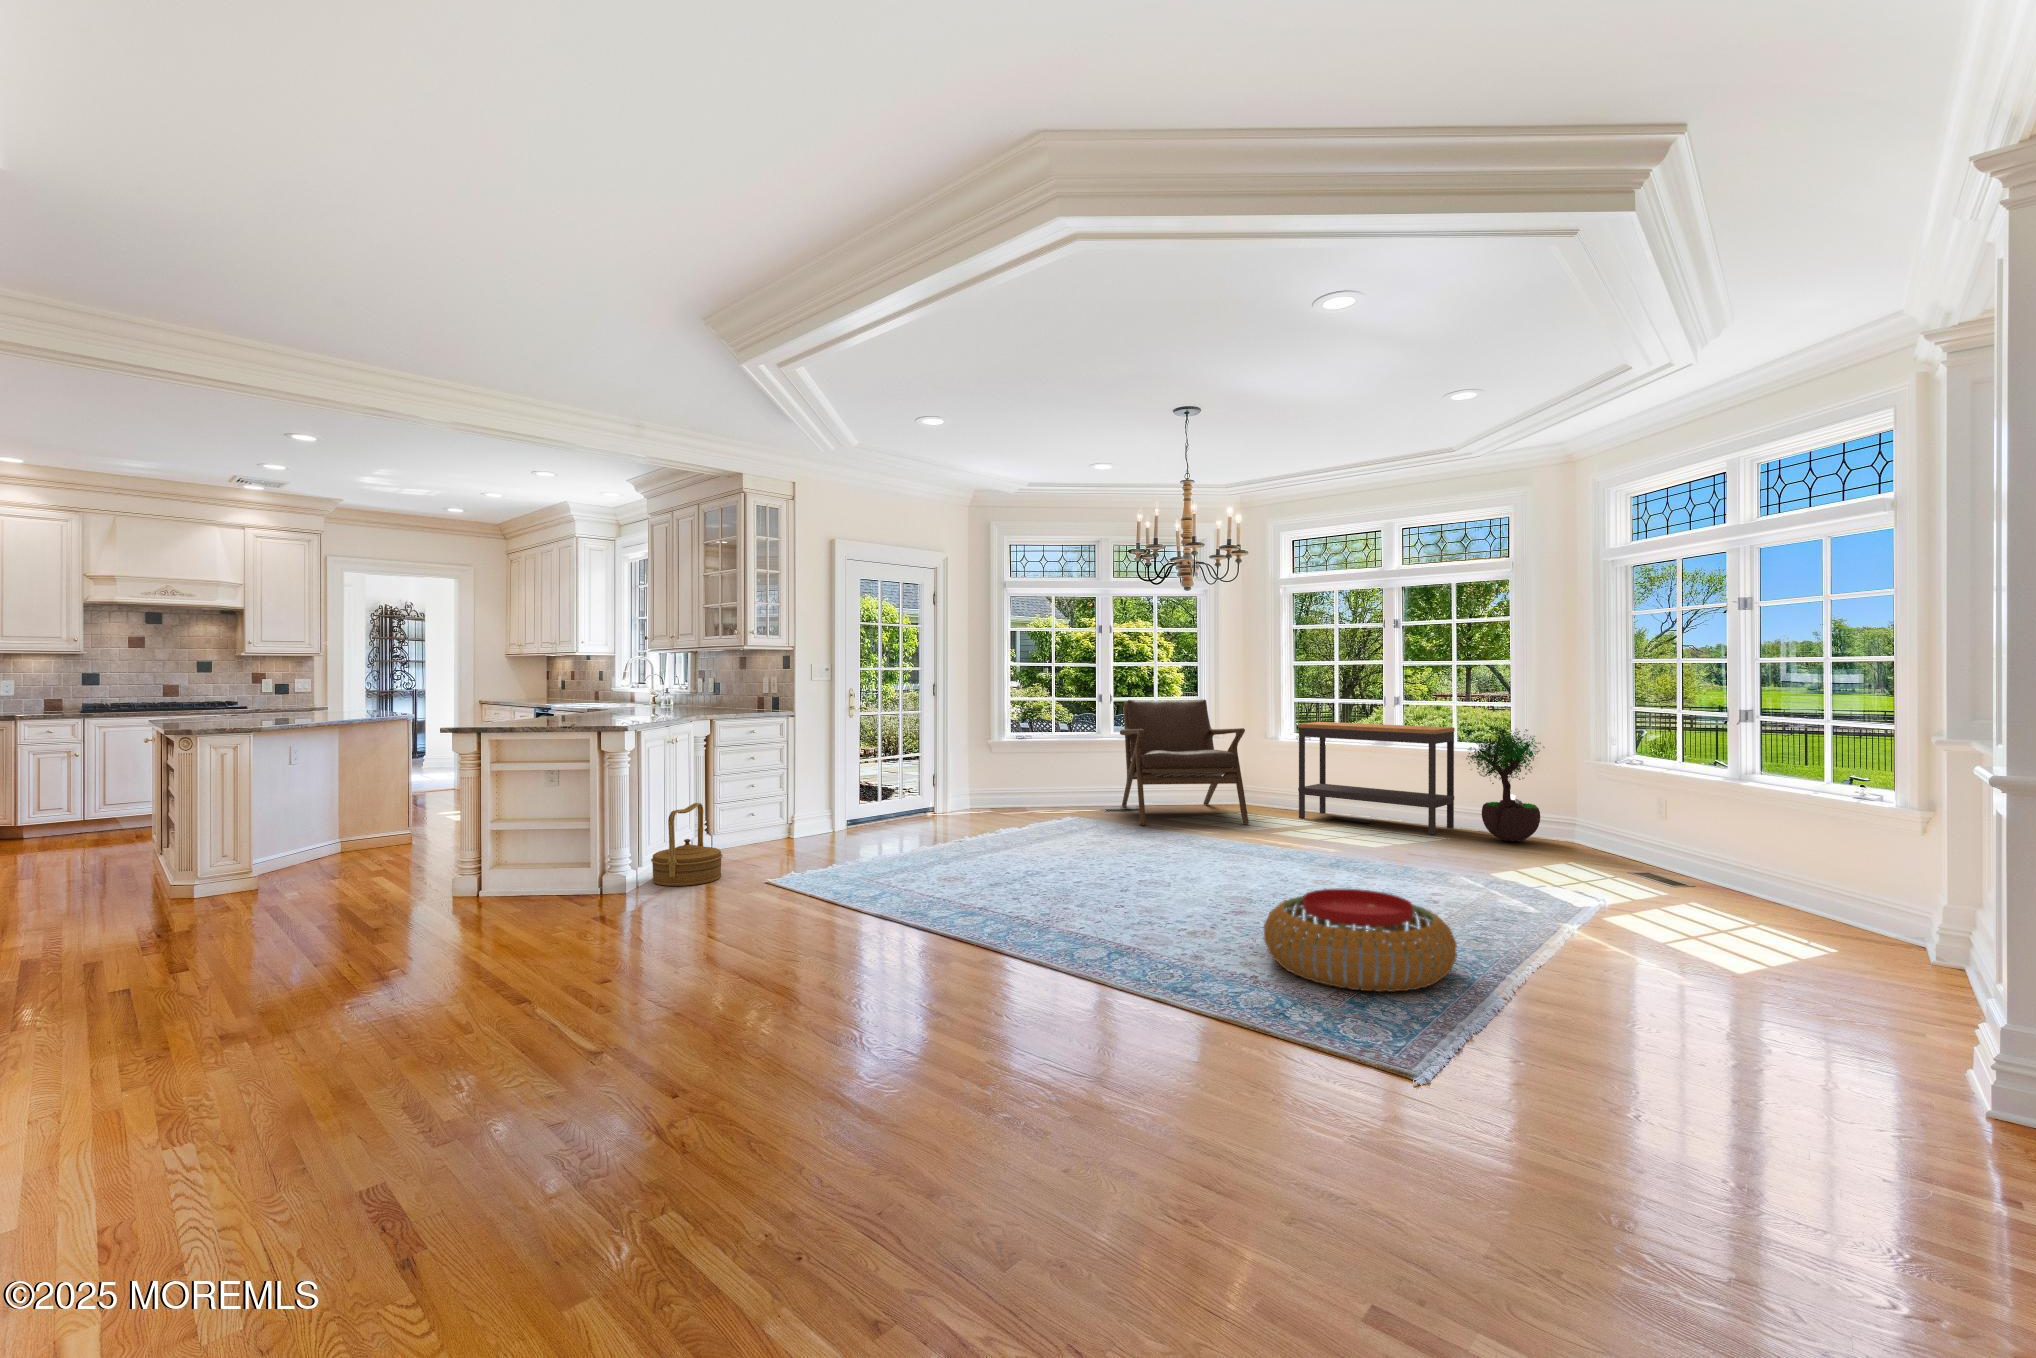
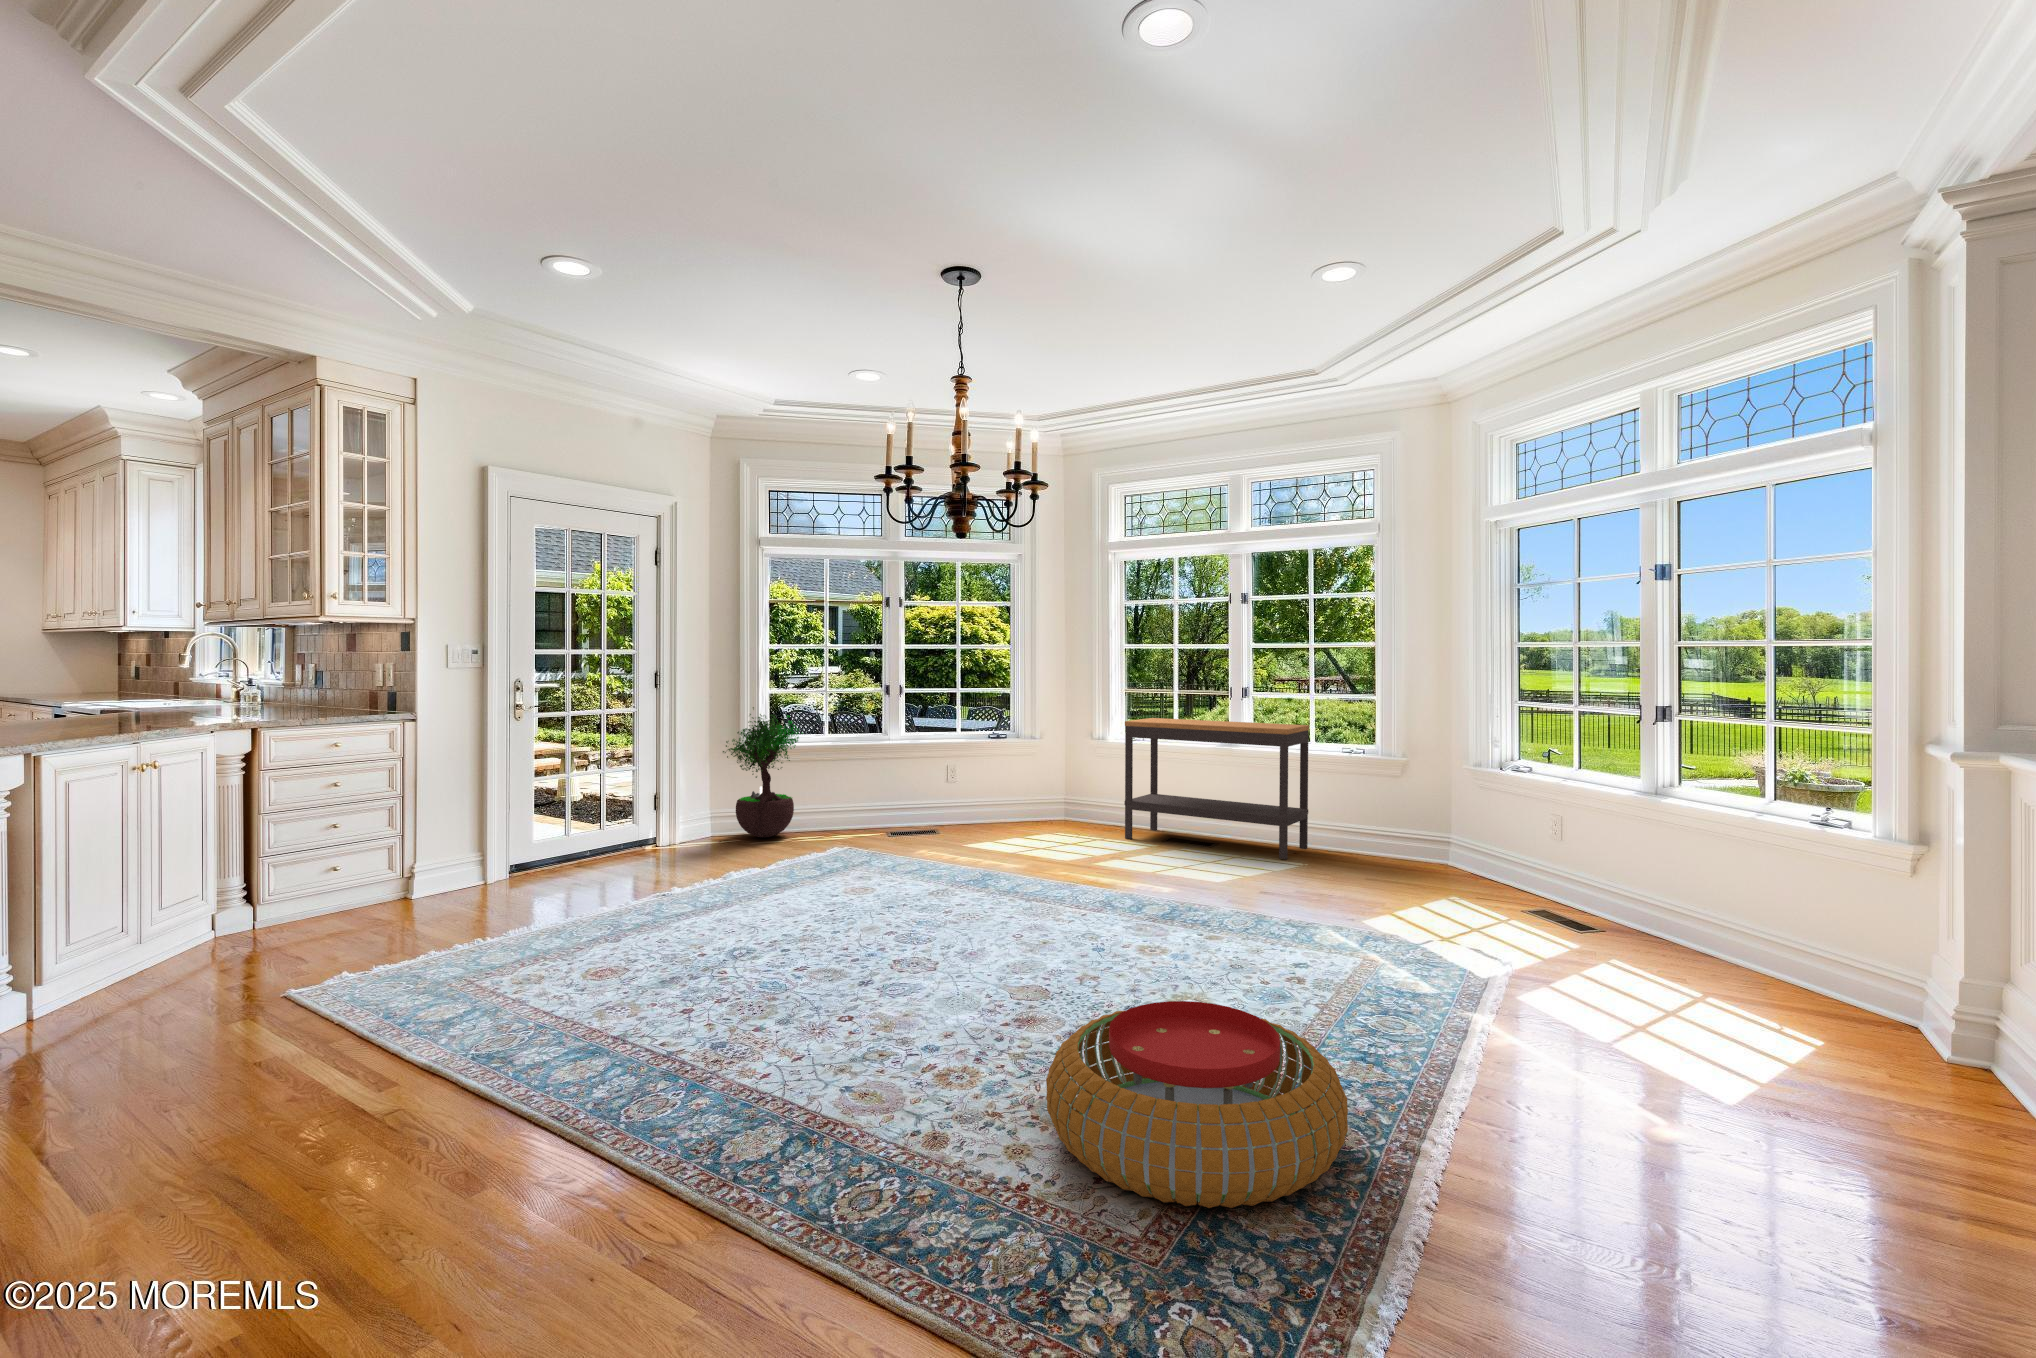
lounge chair: present [1120,699,1249,825] -> none [904,691,1063,857]
potted tree: present [1467,720,1544,842] -> present [723,707,803,837]
woven basket: present [651,803,723,886] -> none [76,866,225,1012]

